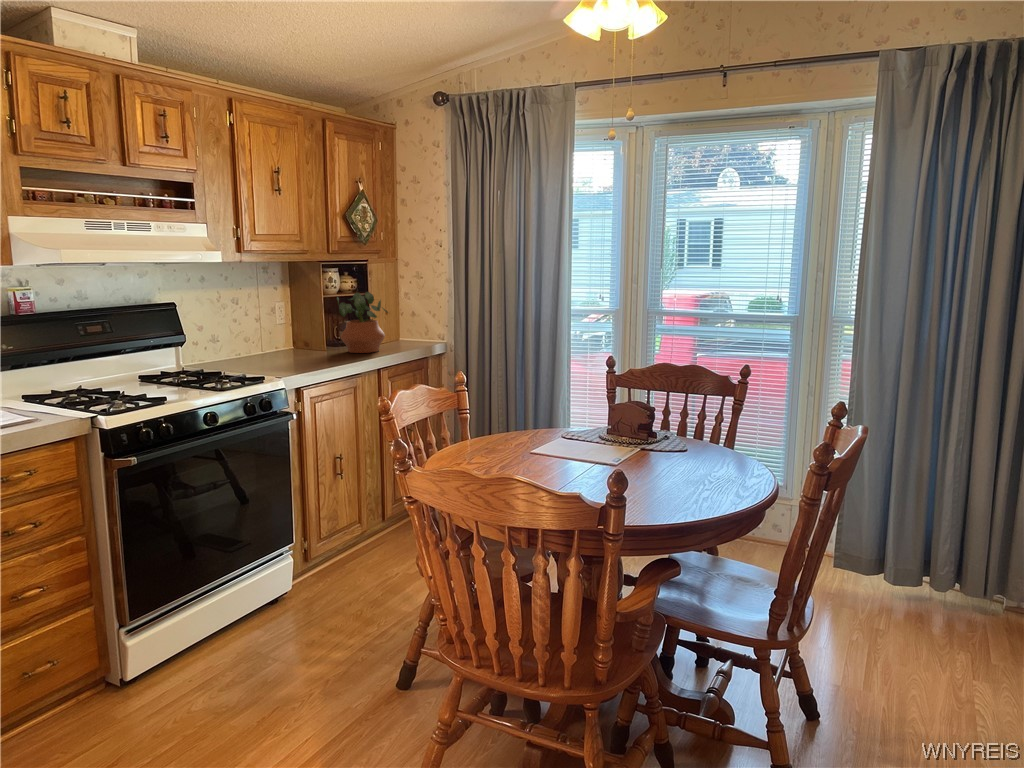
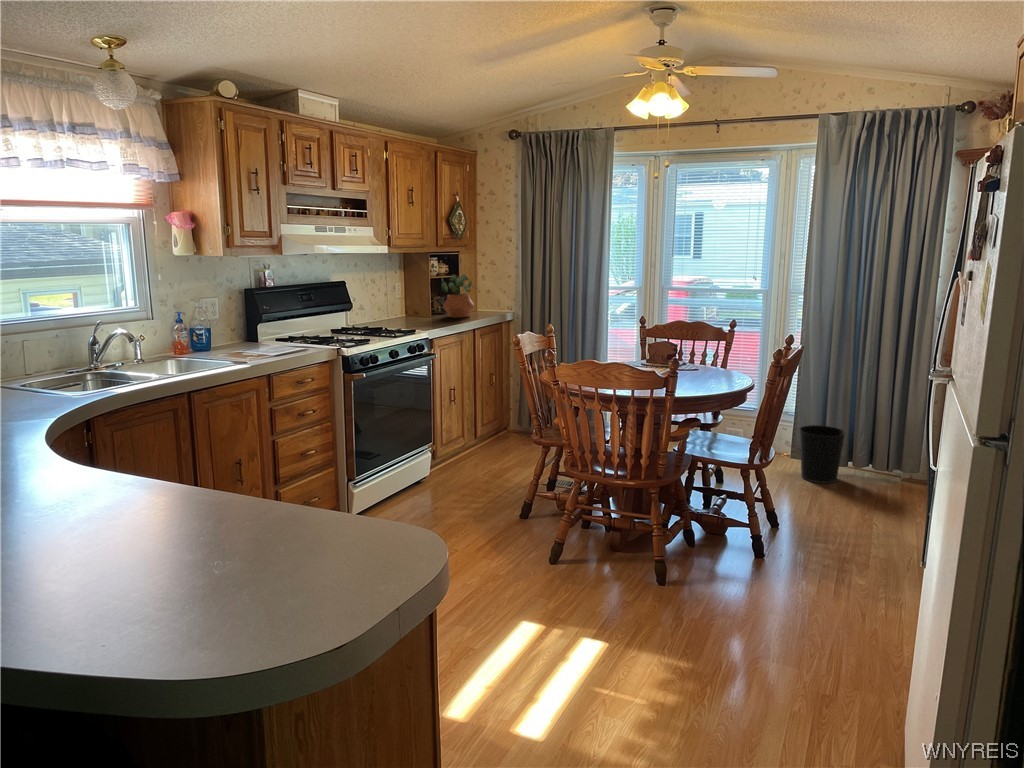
wastebasket: none [848,521,921,614] -> present [799,425,846,483]

